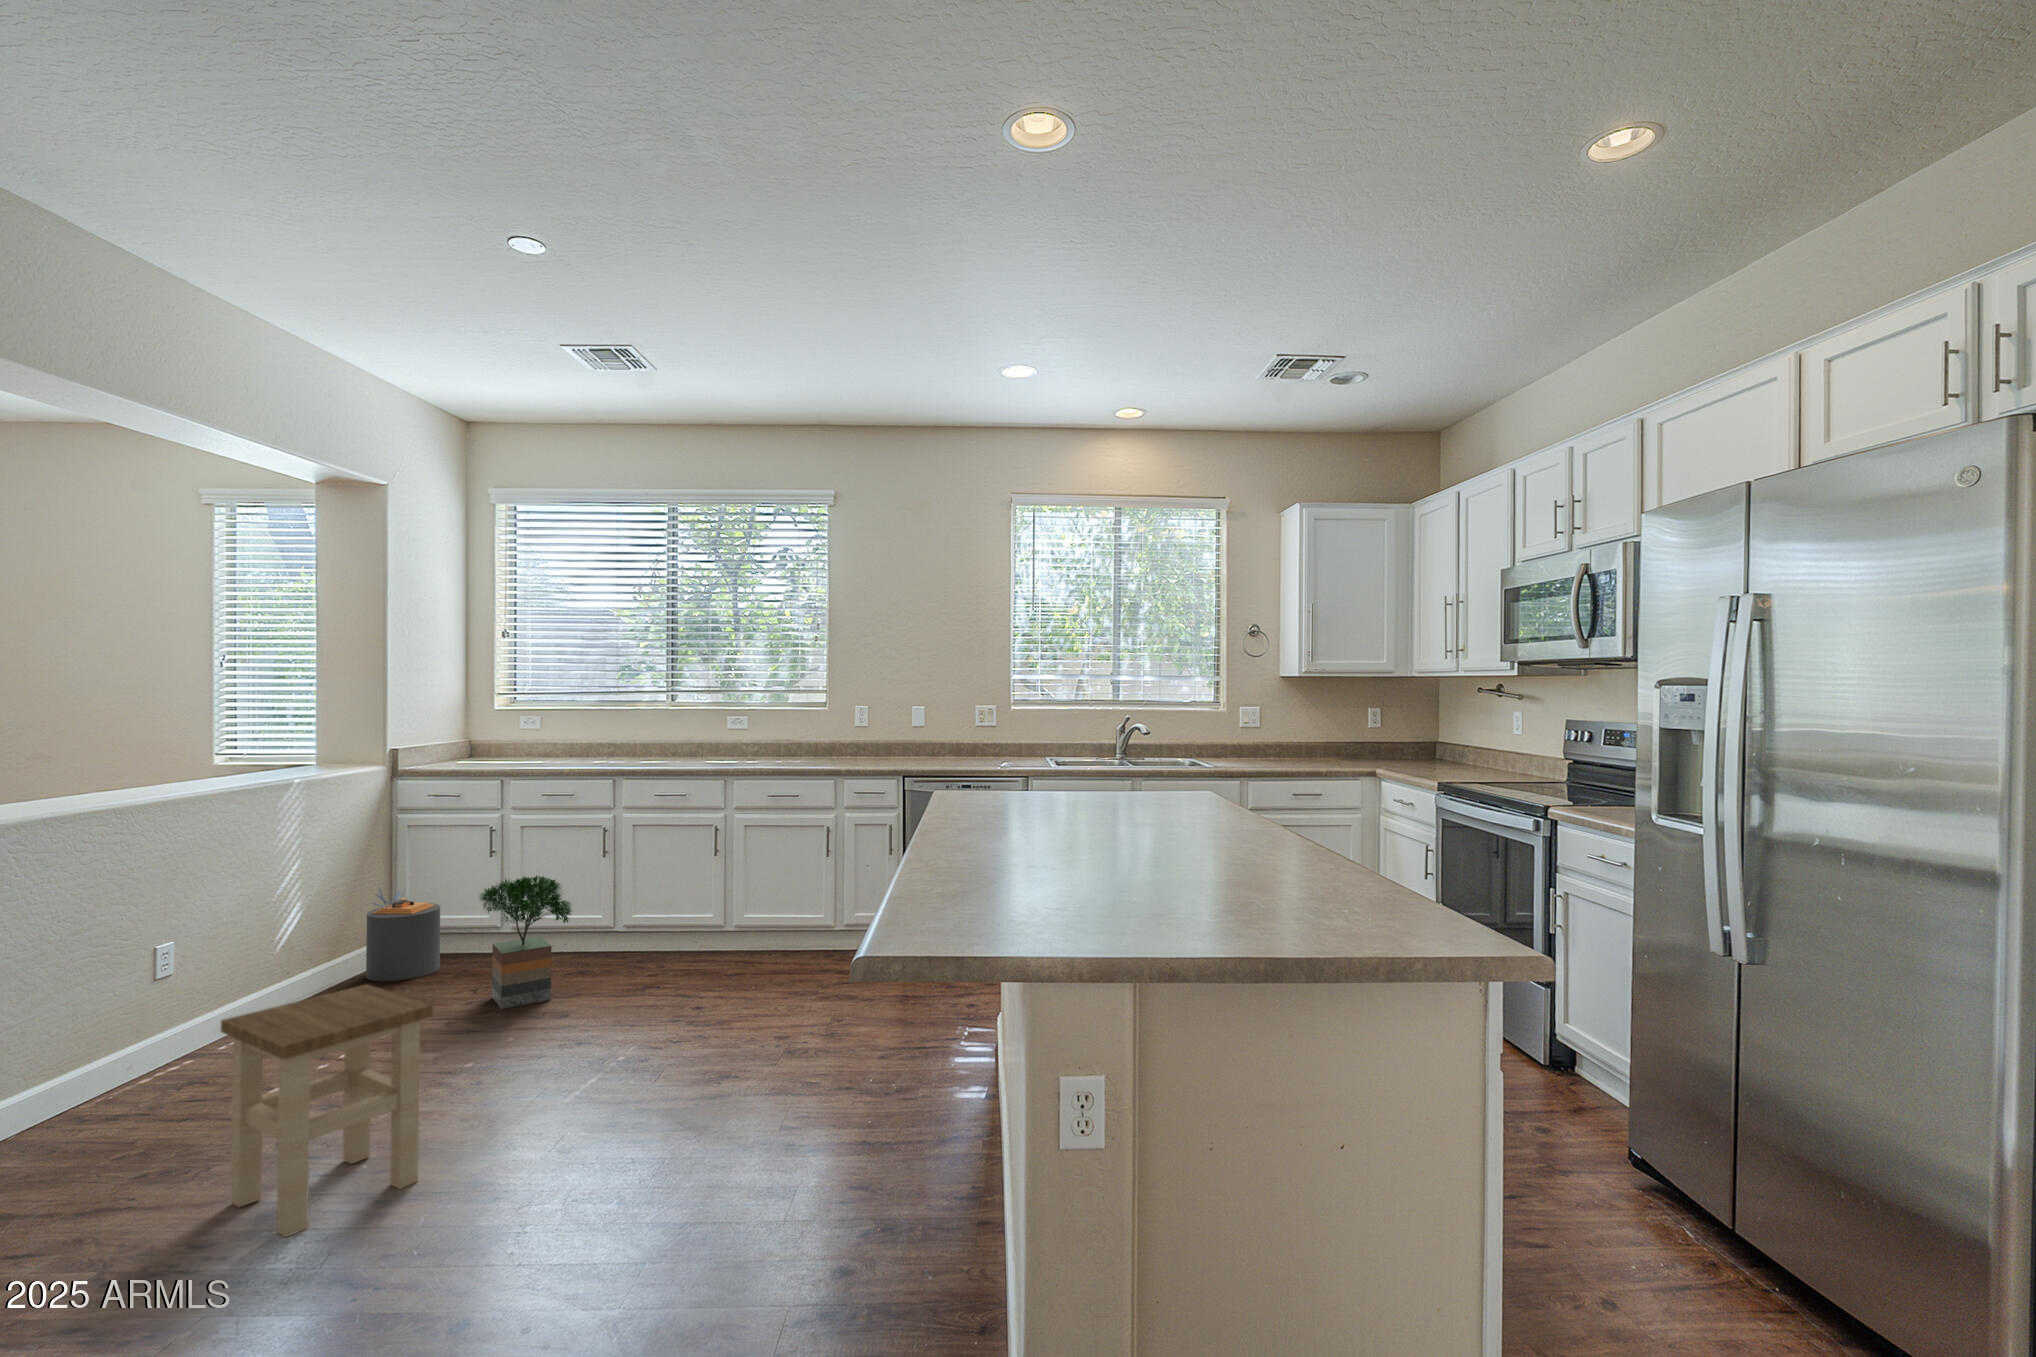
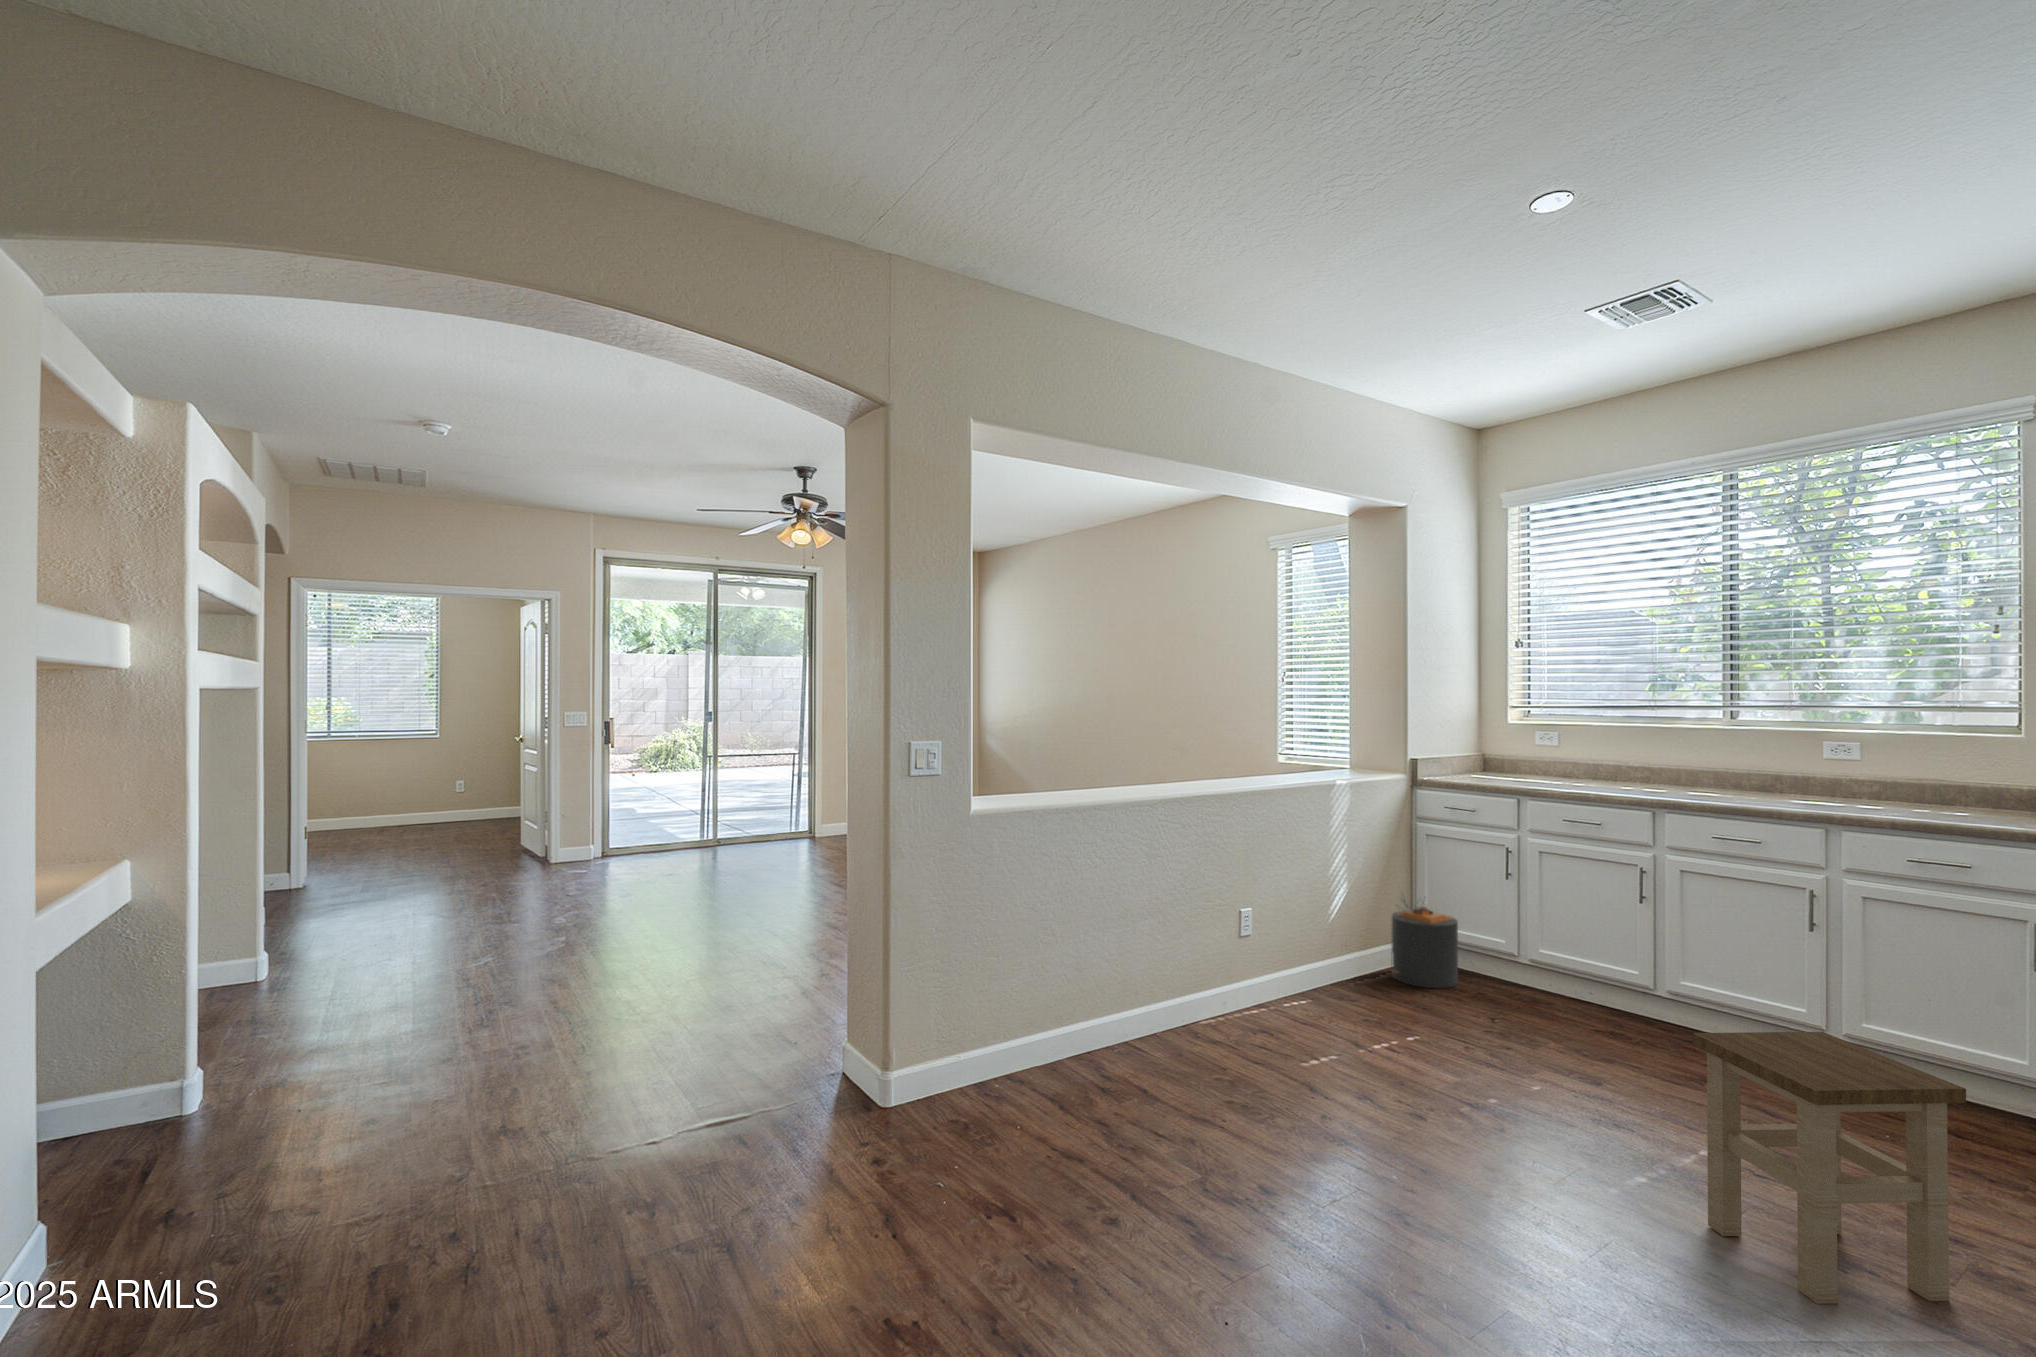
potted tree: present [479,875,572,1009] -> none [1494,905,1606,1056]
stool: present [221,984,433,1237] -> present [1693,1032,1966,1304]

